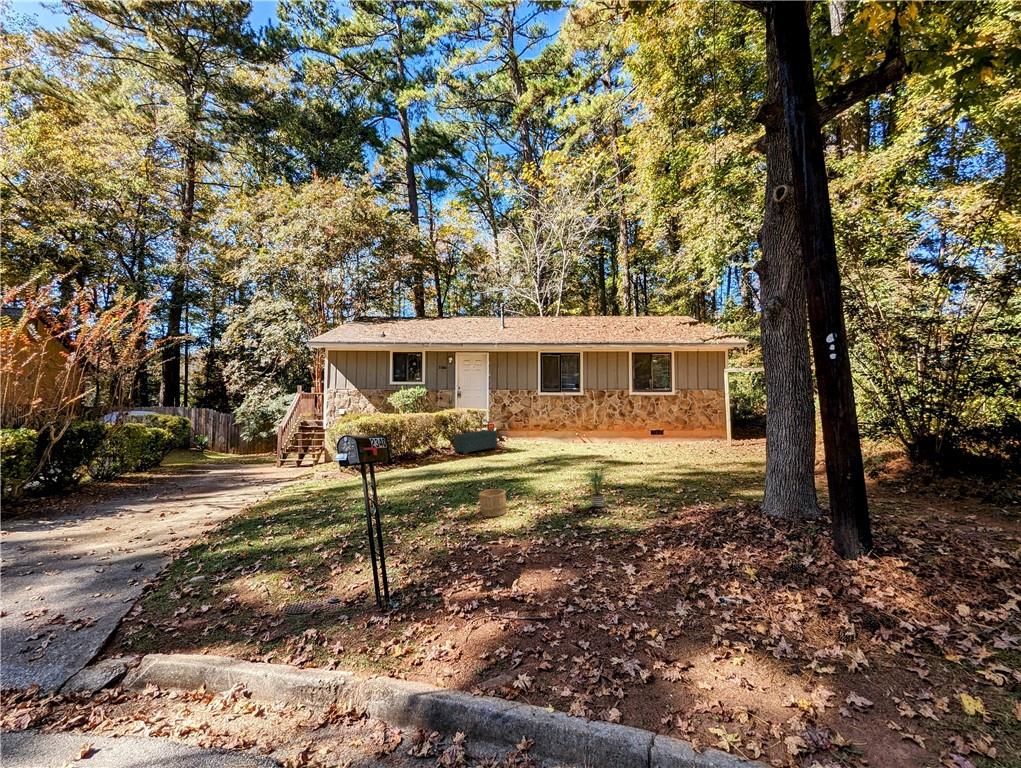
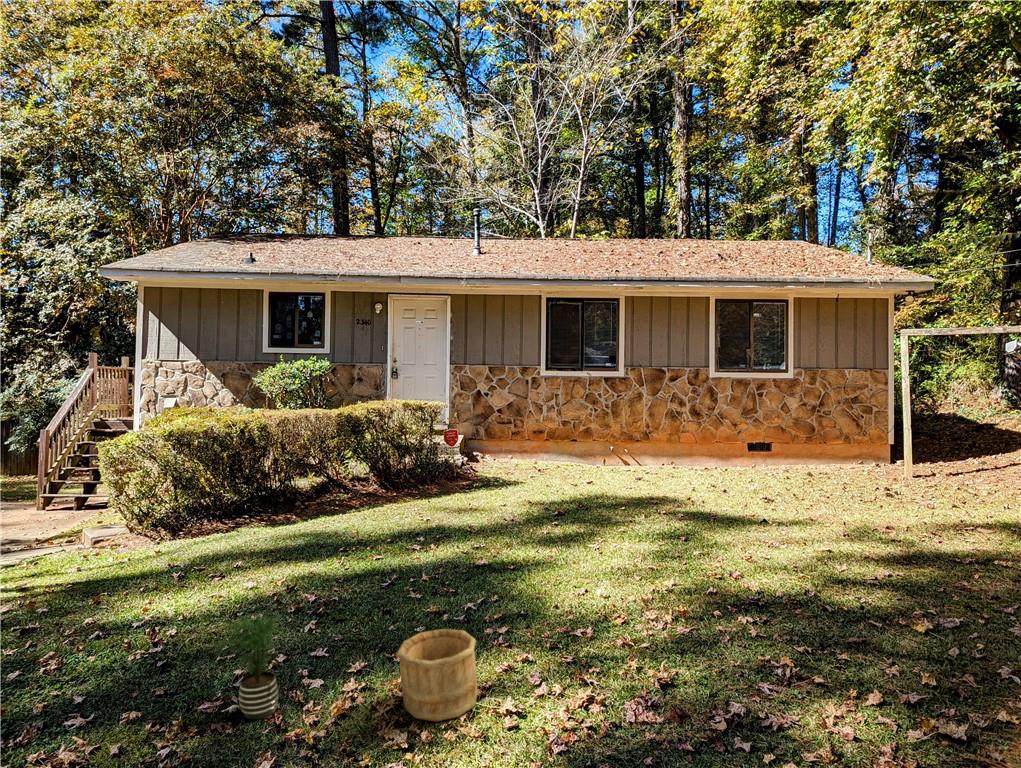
bench: present [454,430,497,455] -> none [376,442,463,494]
potted plant: present [587,472,605,508] -> present [214,610,283,720]

